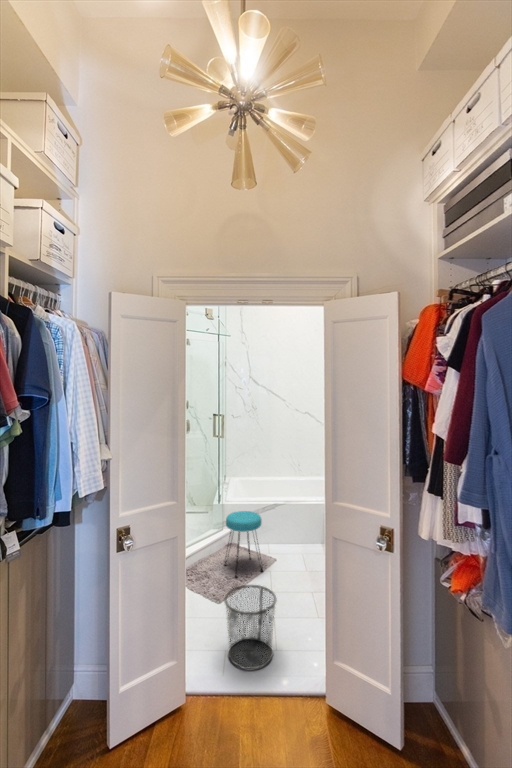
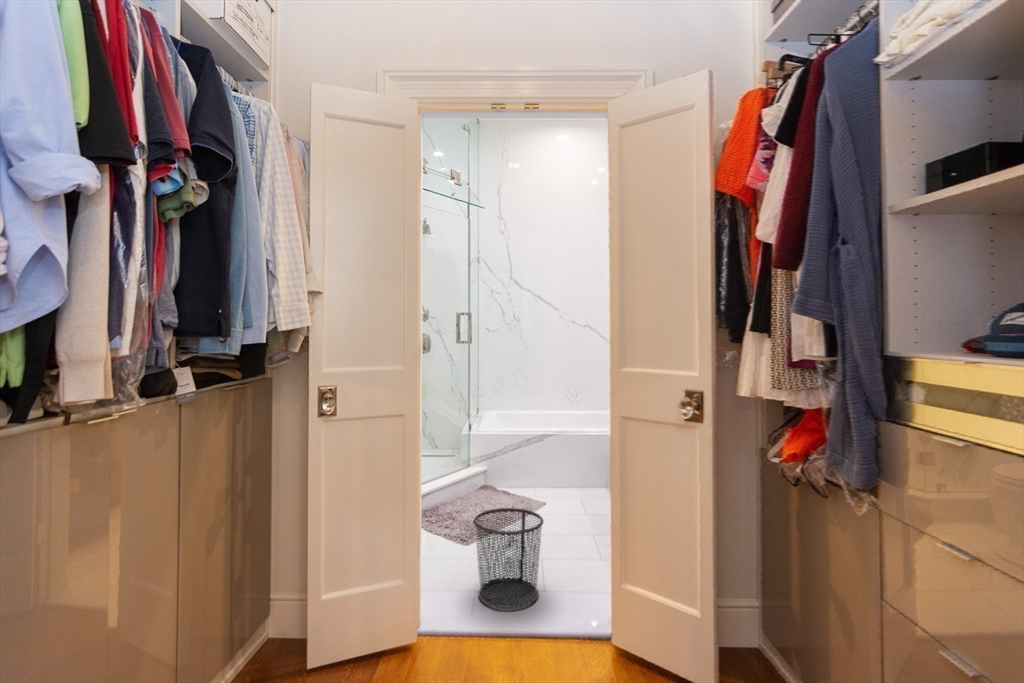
stool: present [225,511,263,577] -> none [475,439,527,520]

